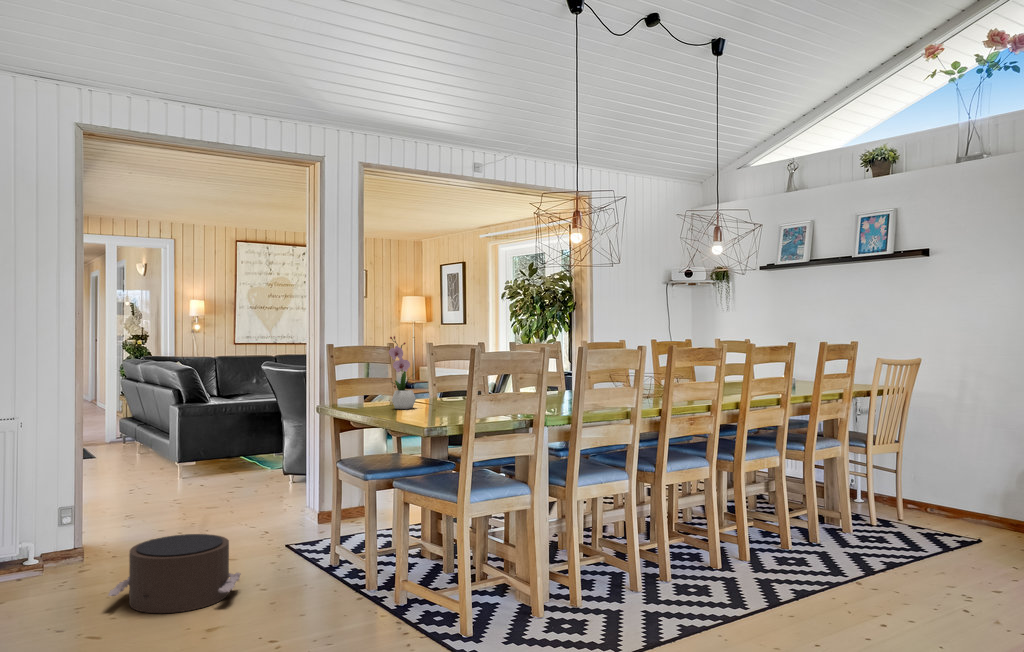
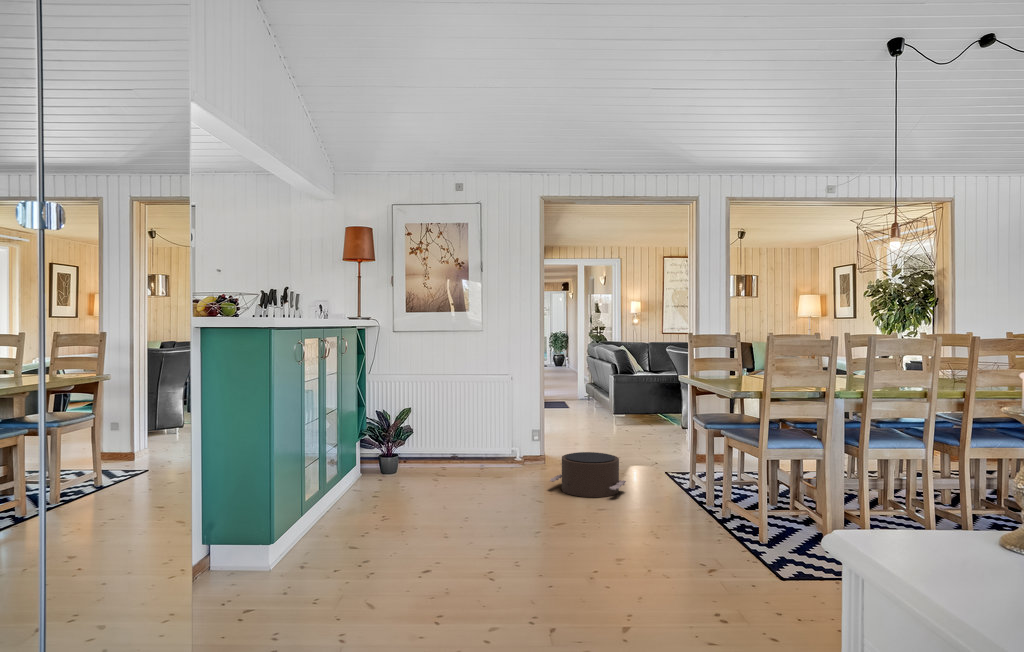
flower arrangement: present [389,336,416,409] -> none [726,329,750,381]

